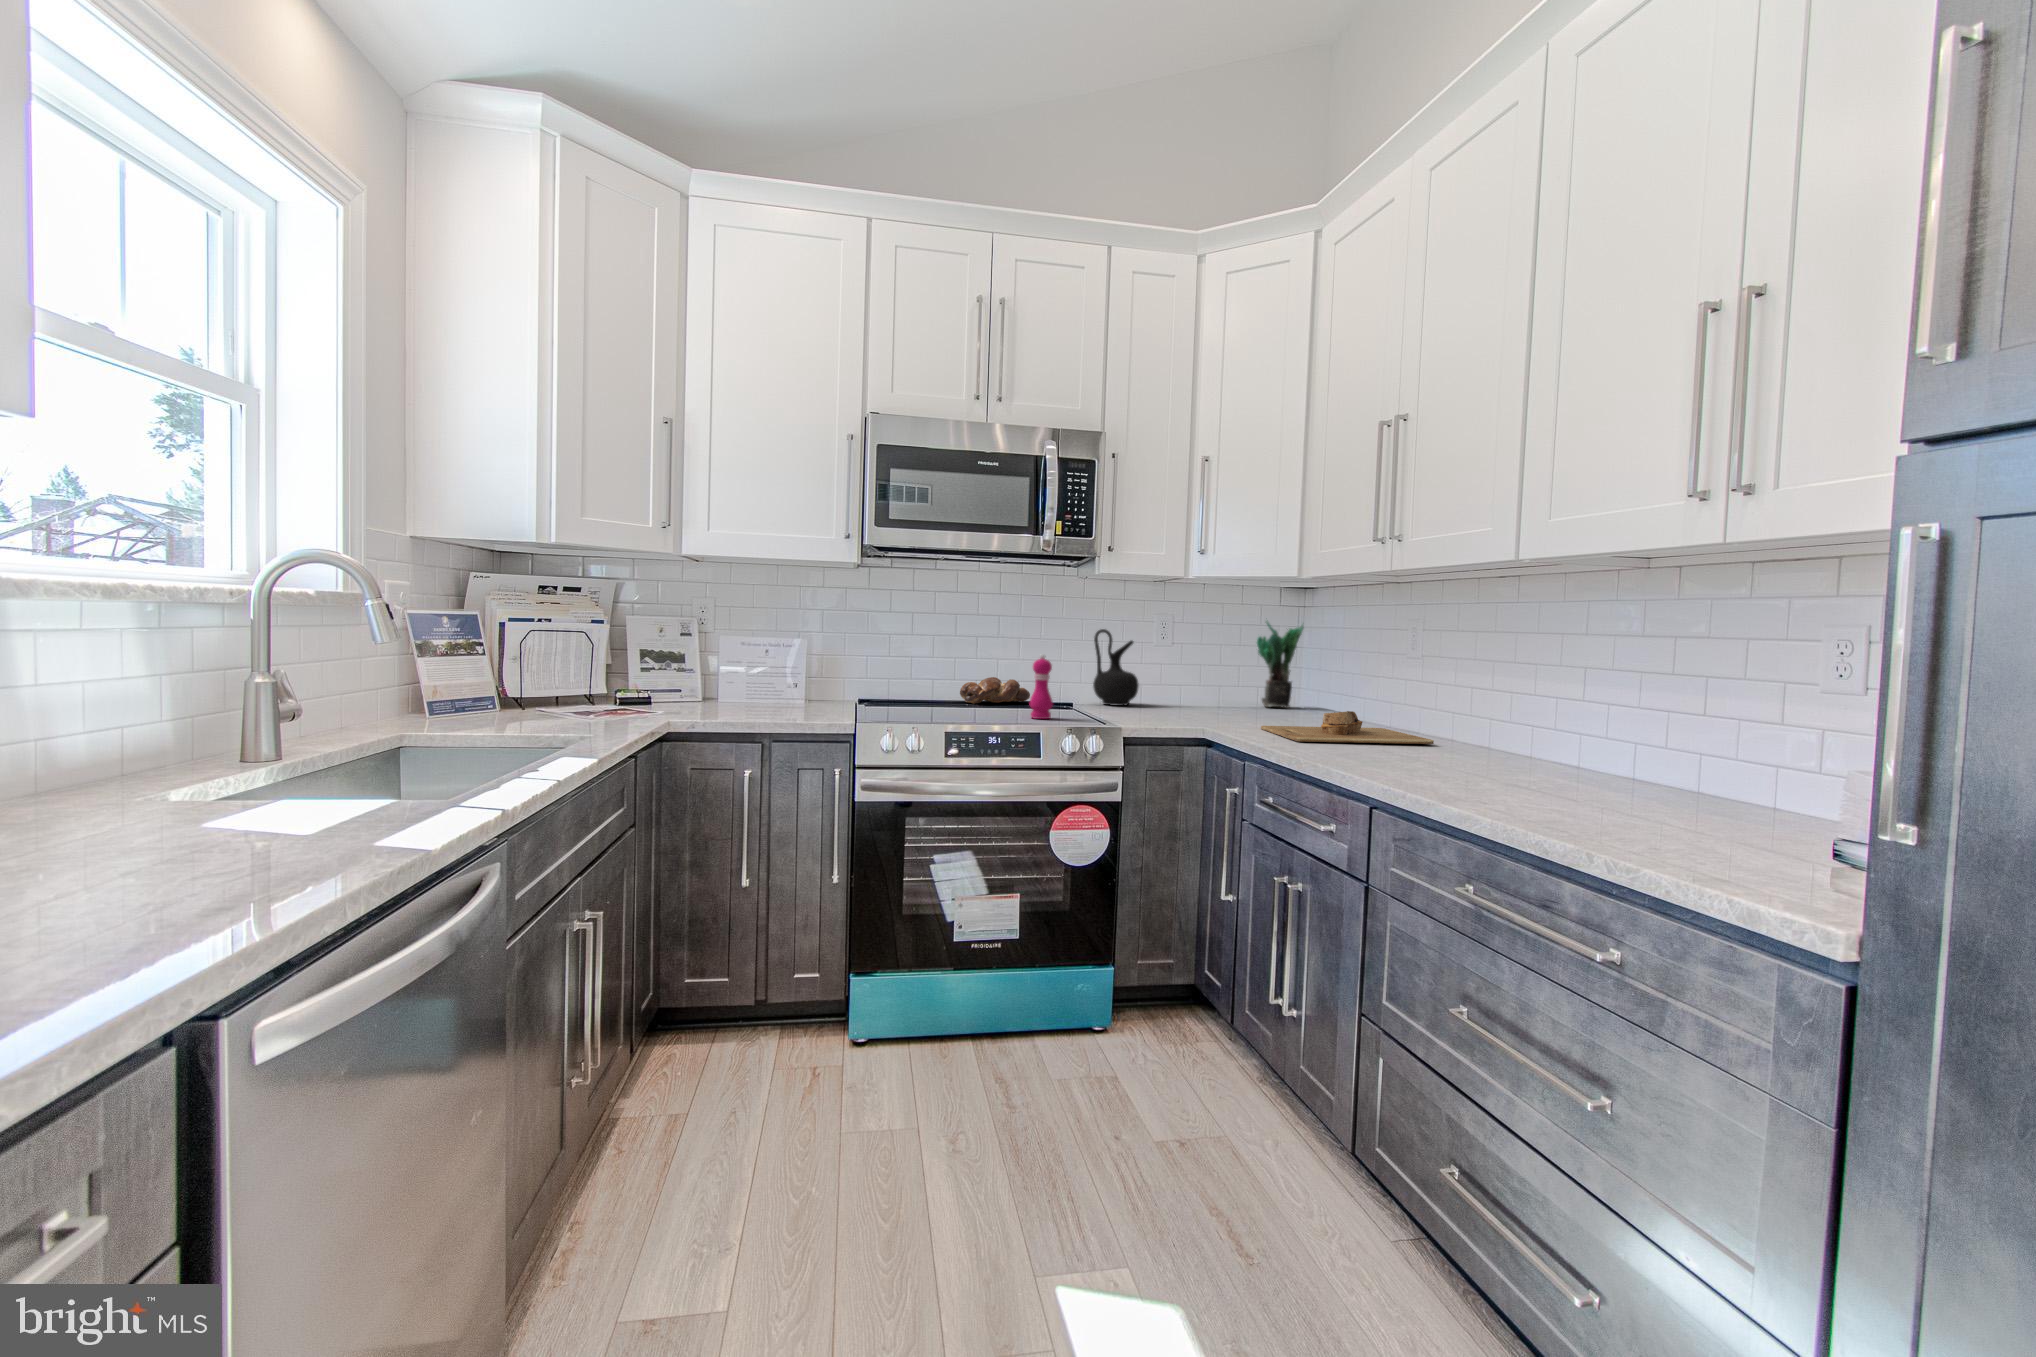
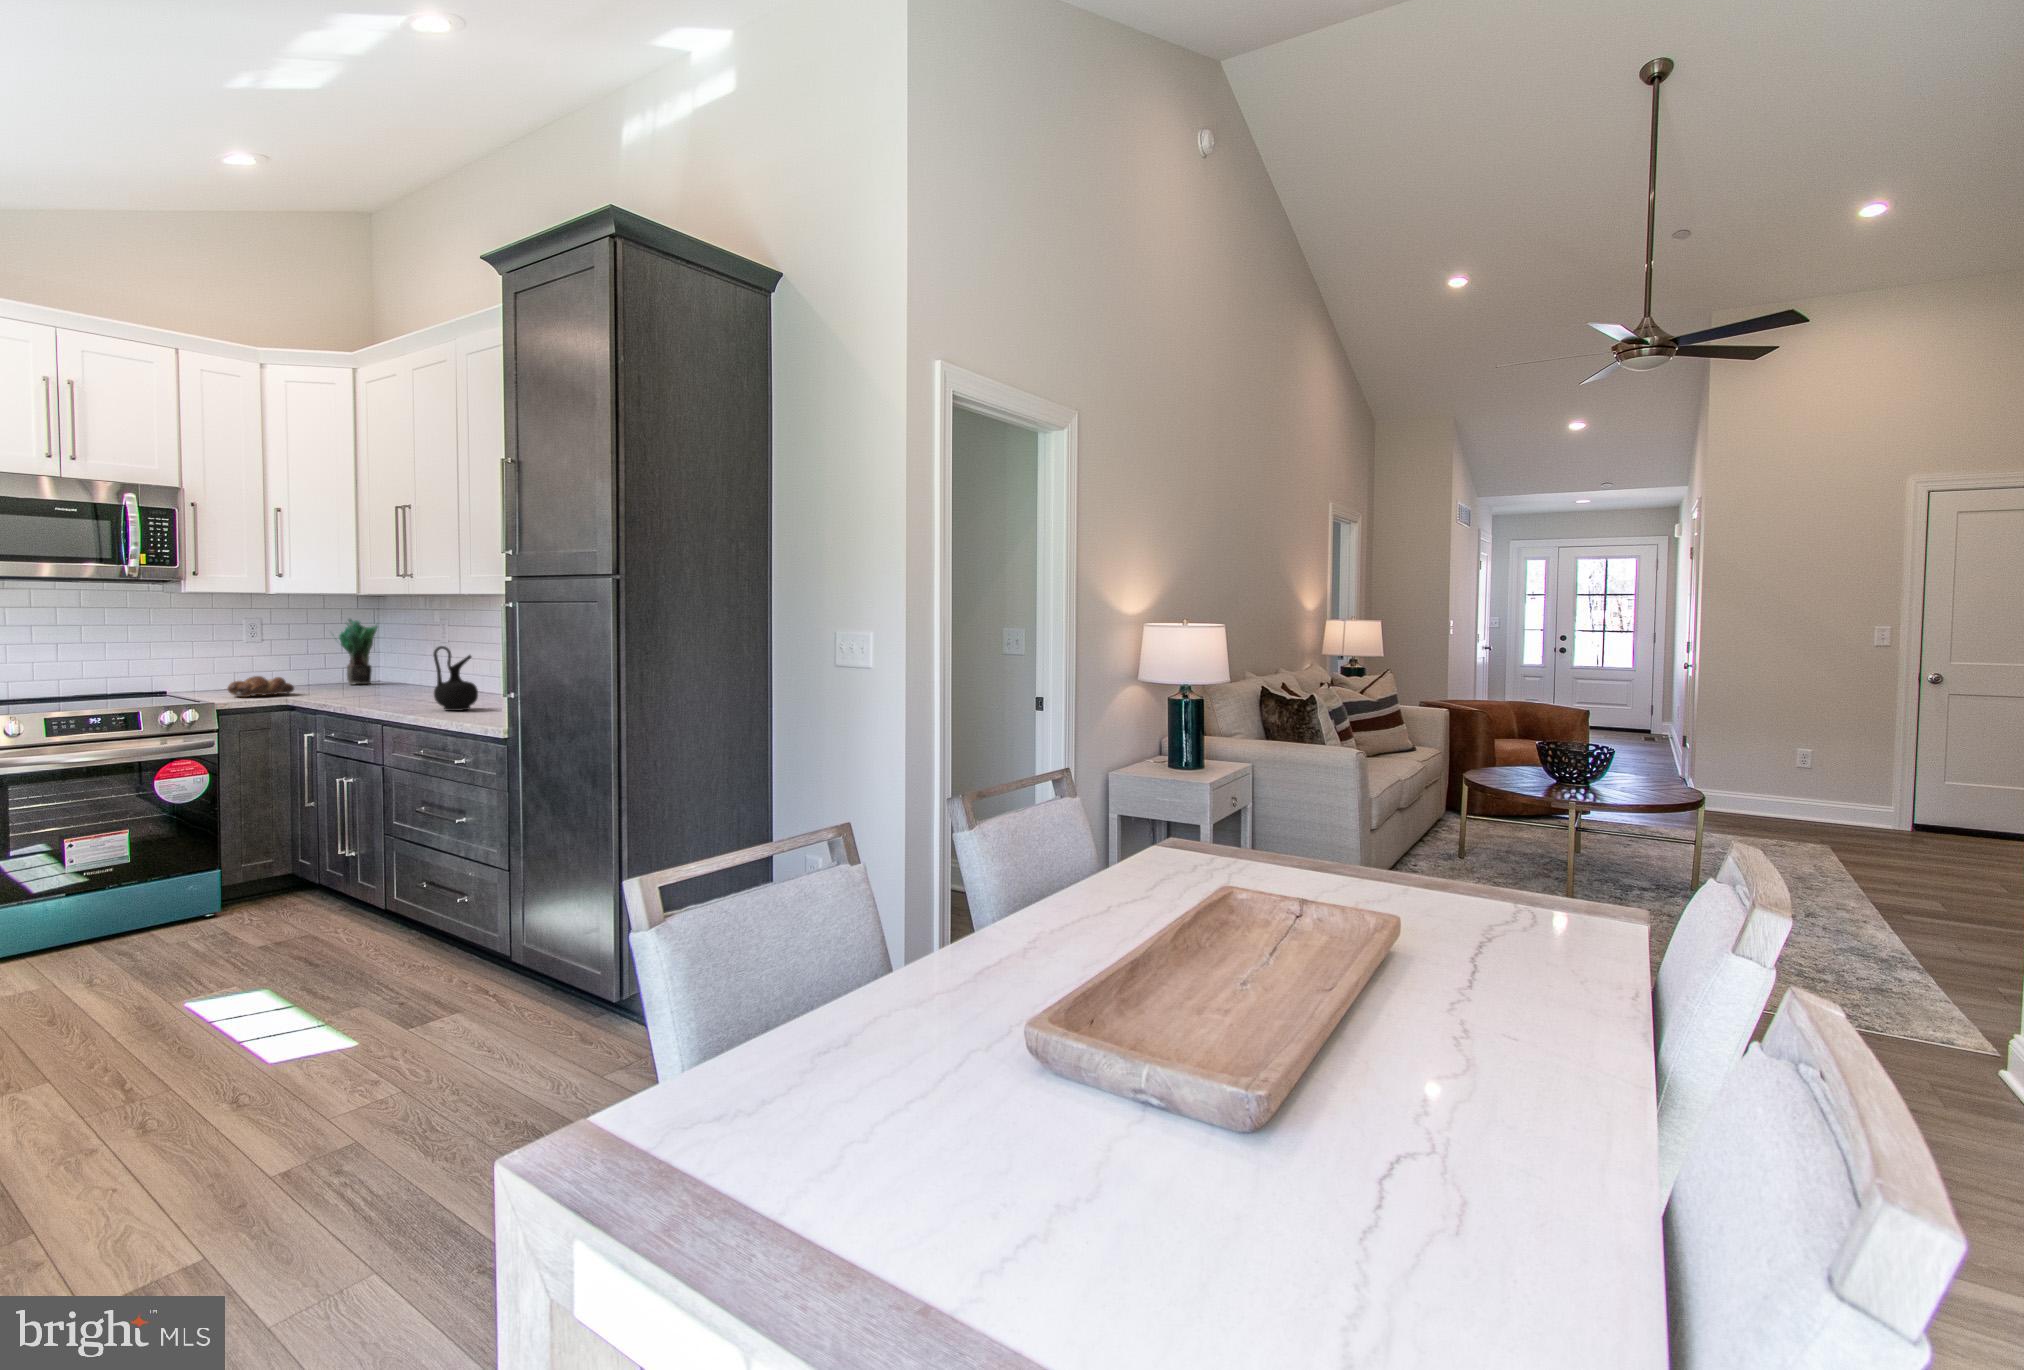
ceramic jug: present [1093,629,1139,706] -> present [433,646,478,711]
pepper mill: present [1029,654,1053,719] -> none [124,654,148,703]
bread loaf: present [960,677,1030,704] -> present [227,676,294,697]
cutting board: present [1261,711,1434,744] -> none [333,683,448,703]

